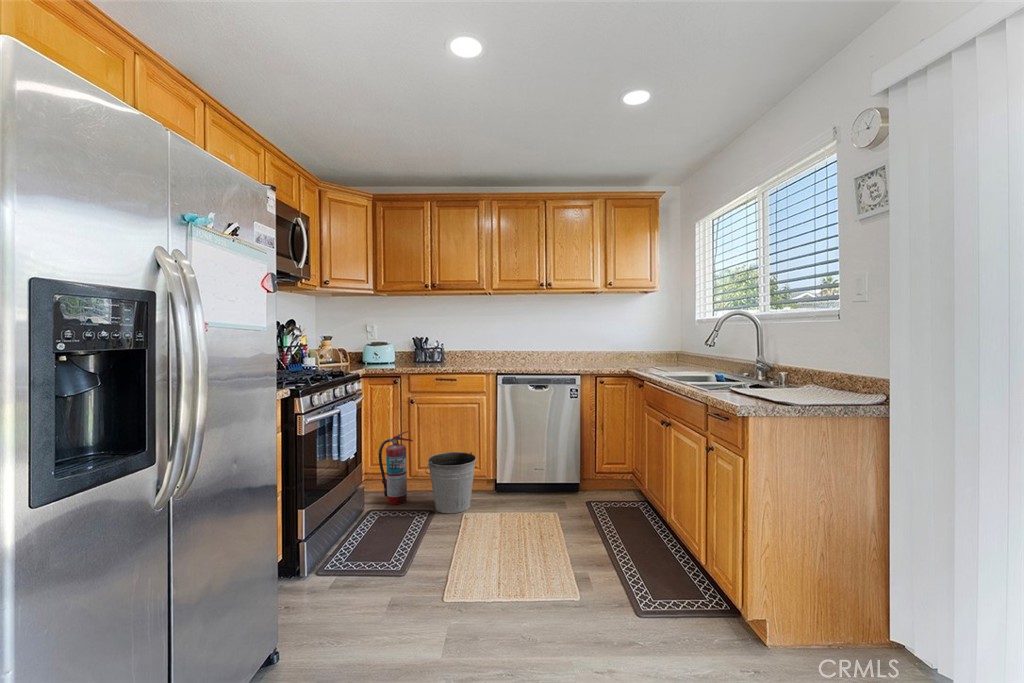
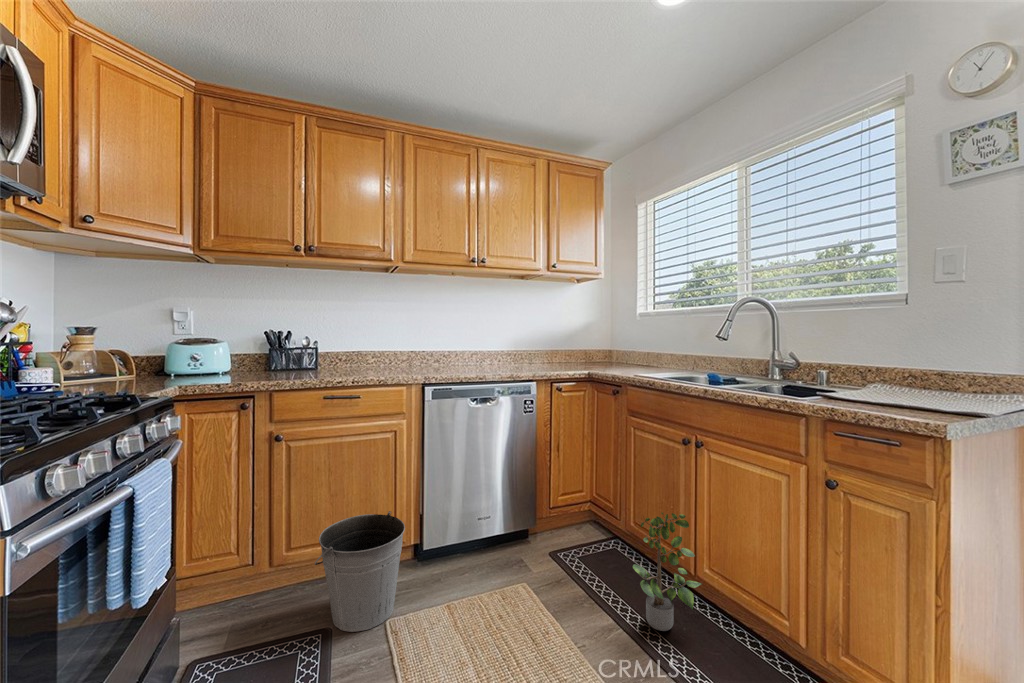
fire extinguisher: present [379,431,413,505] -> none [212,493,284,634]
potted plant: none [608,466,657,546] -> present [633,513,701,631]

